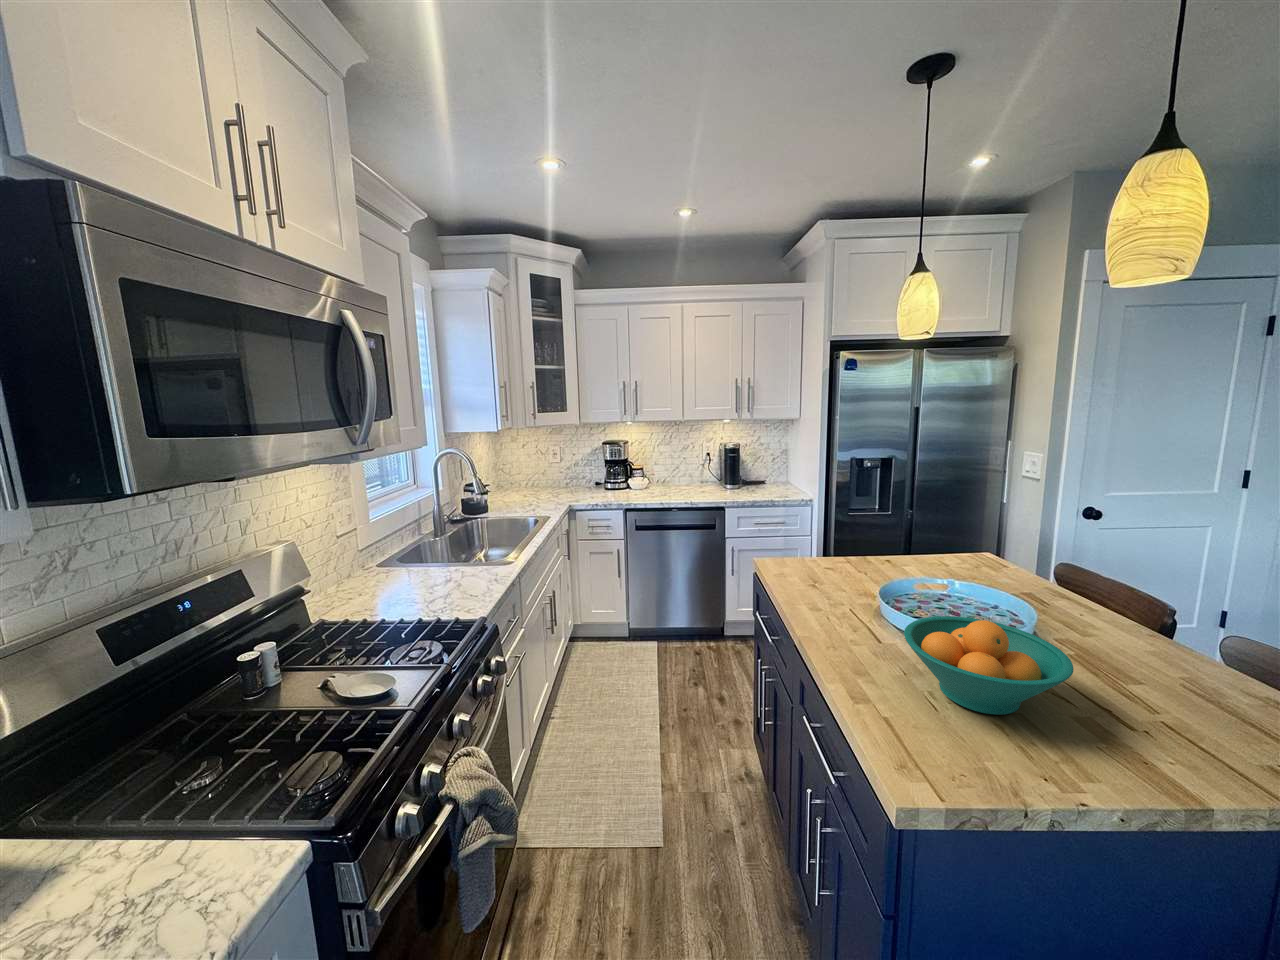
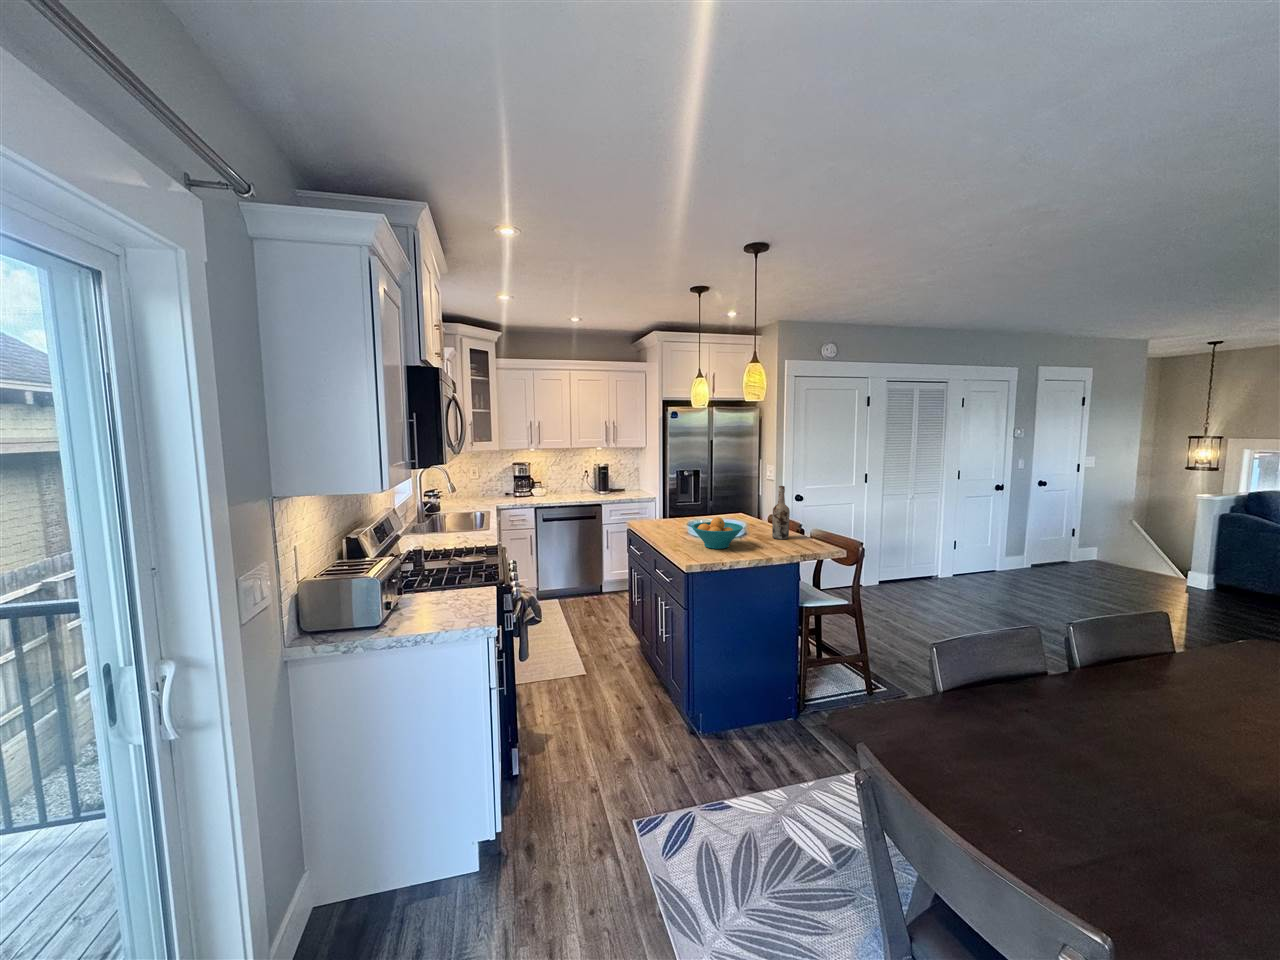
wine bottle: none [1140,537,1217,690] -> present [772,486,790,539]

